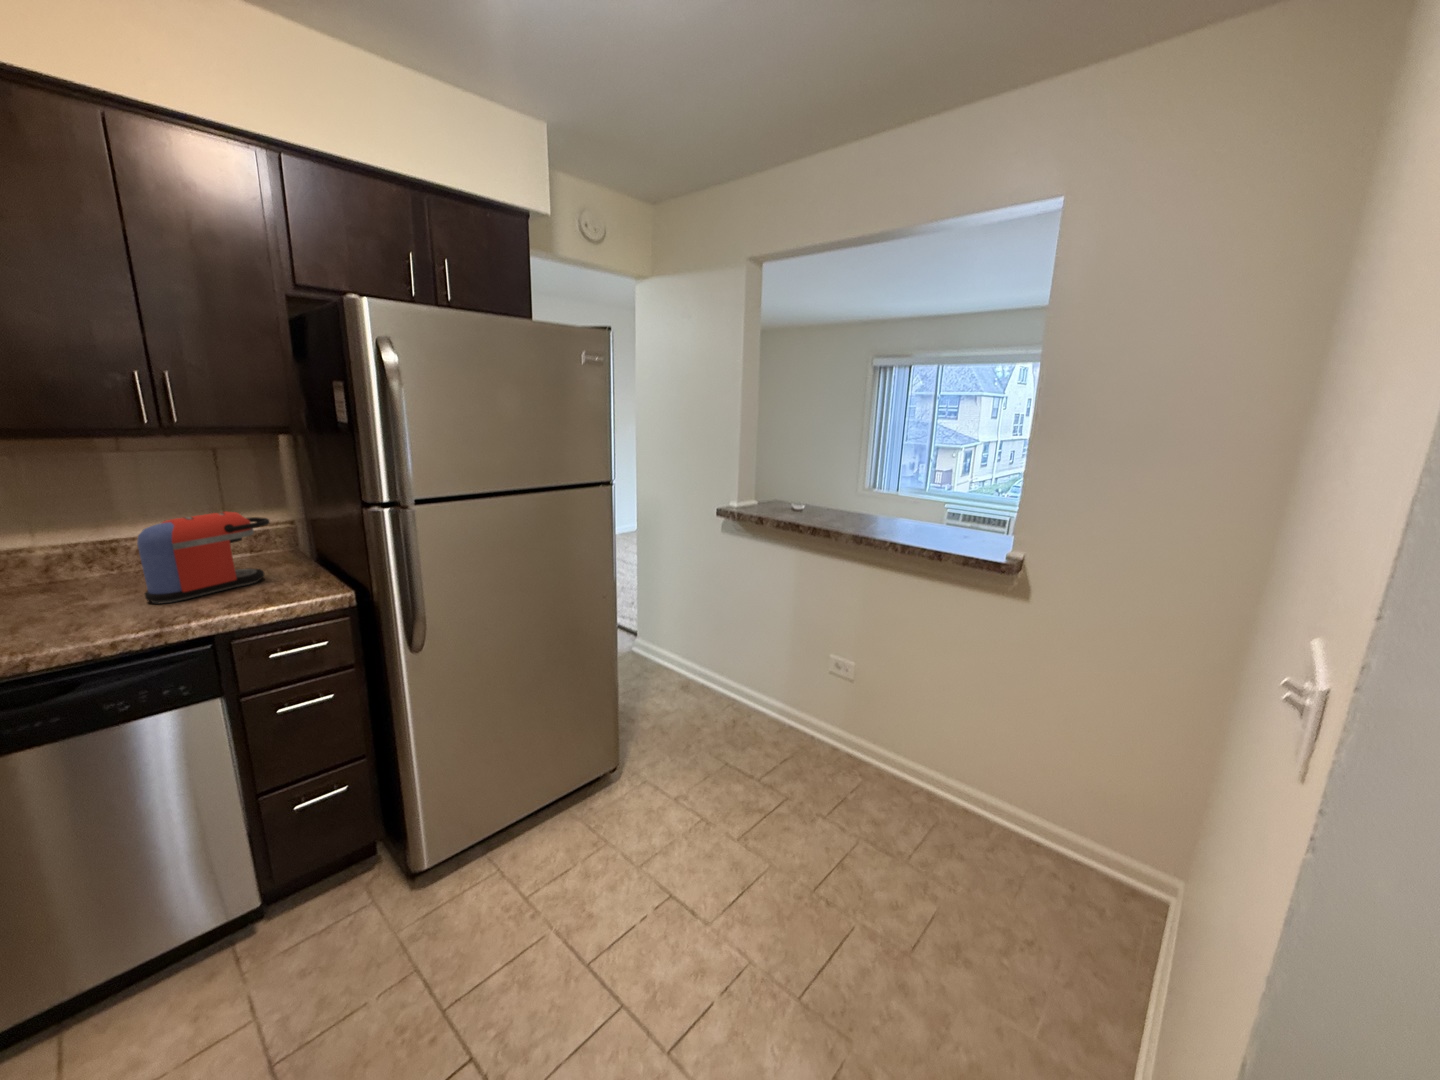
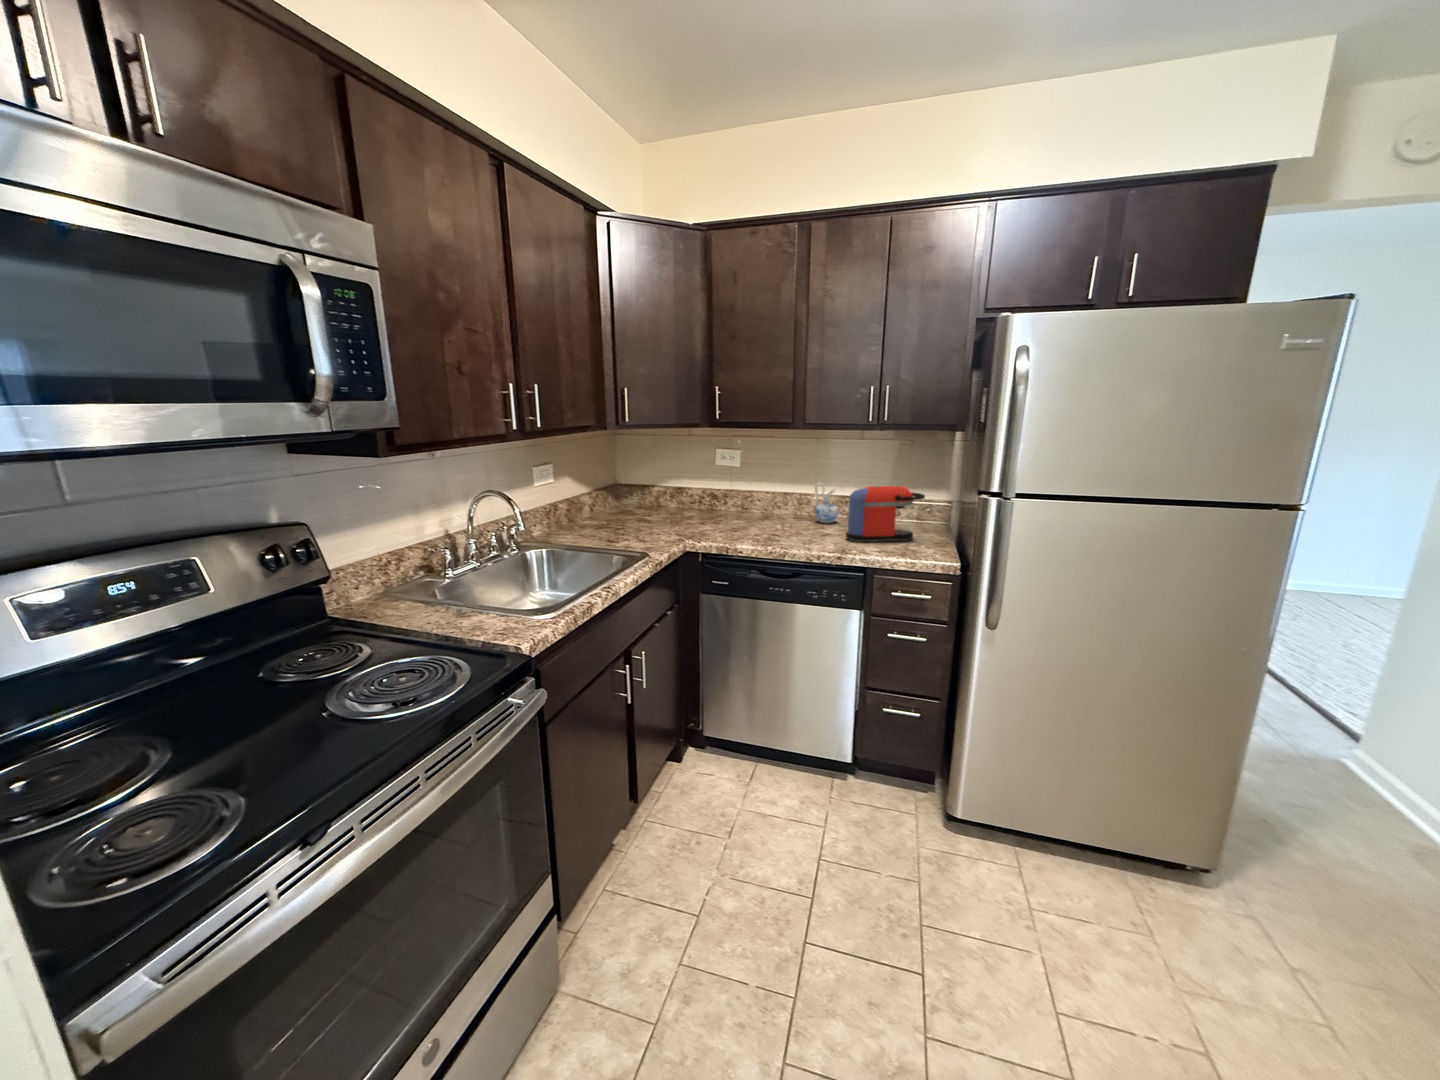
ceramic pitcher: none [35,525,104,589] -> present [815,483,839,523]

